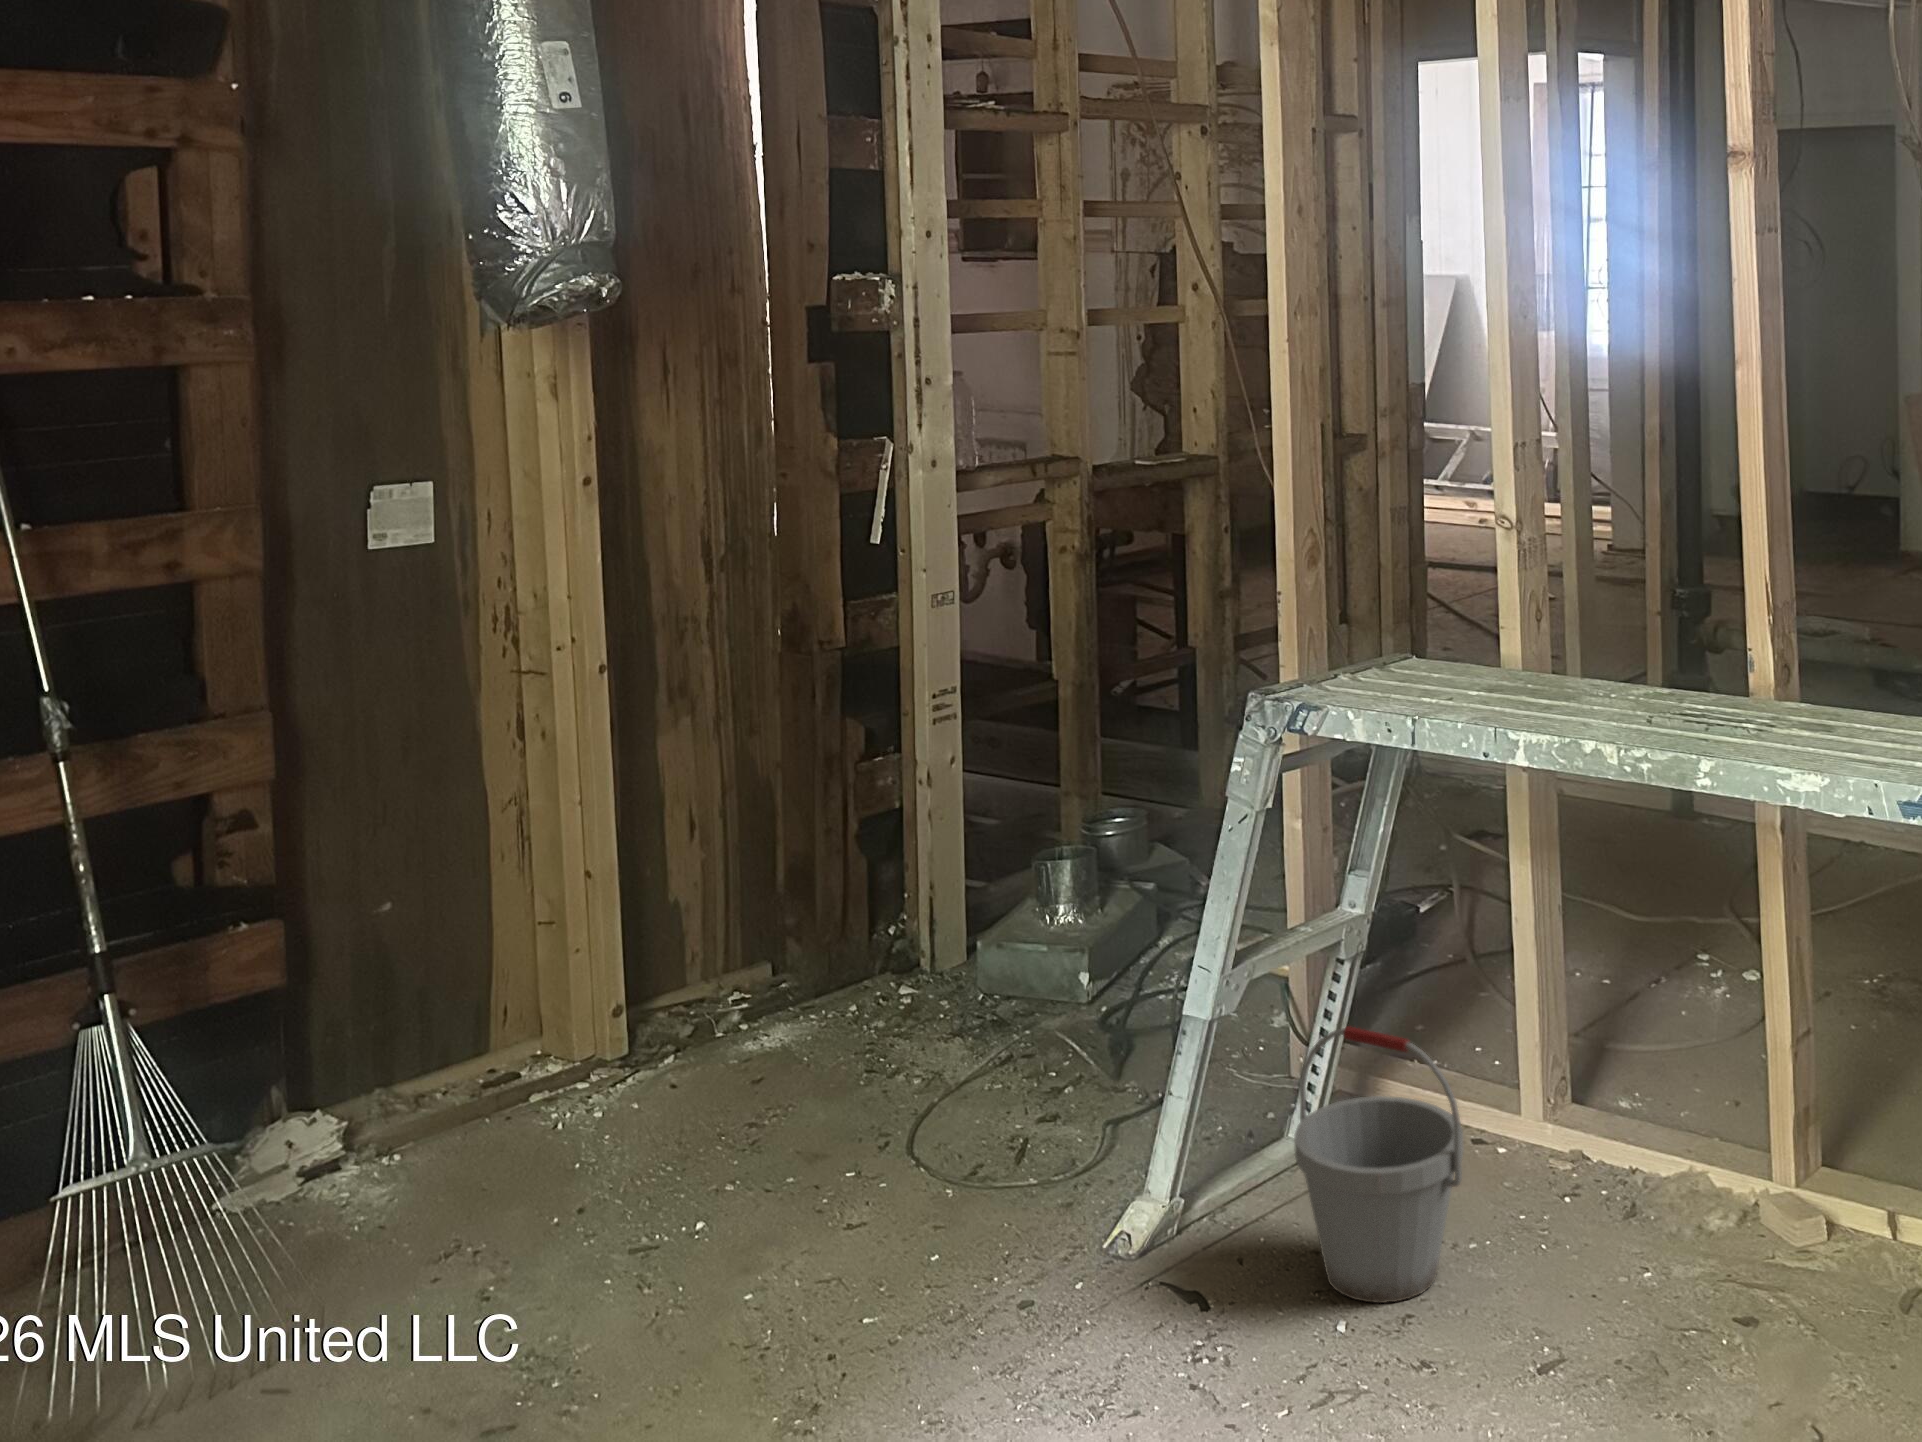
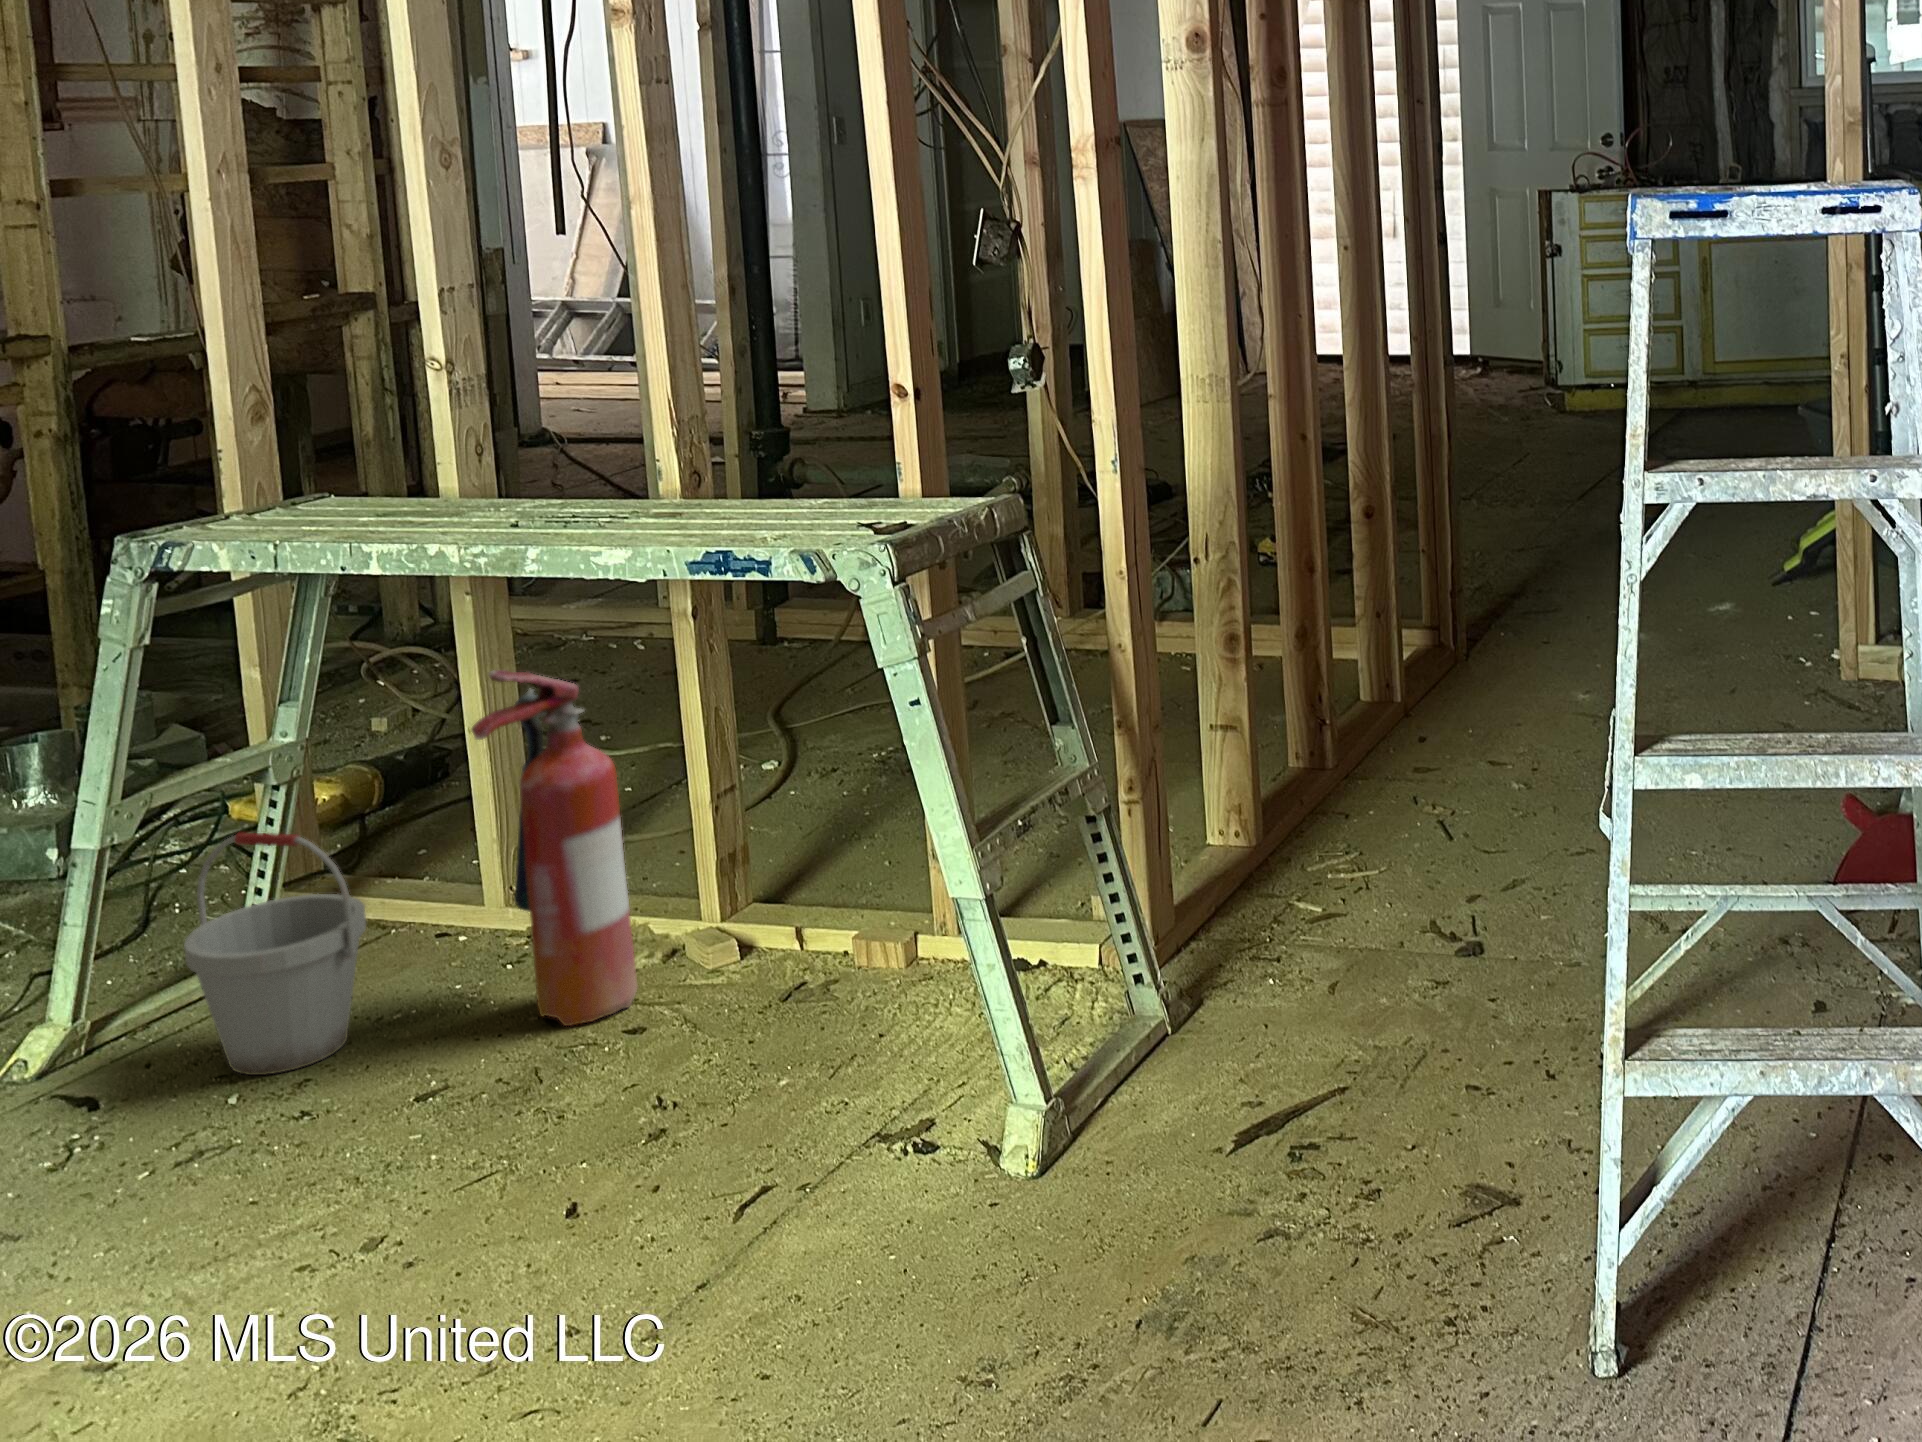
fire extinguisher: none [1594,885,1737,1303] -> present [471,670,637,1026]

